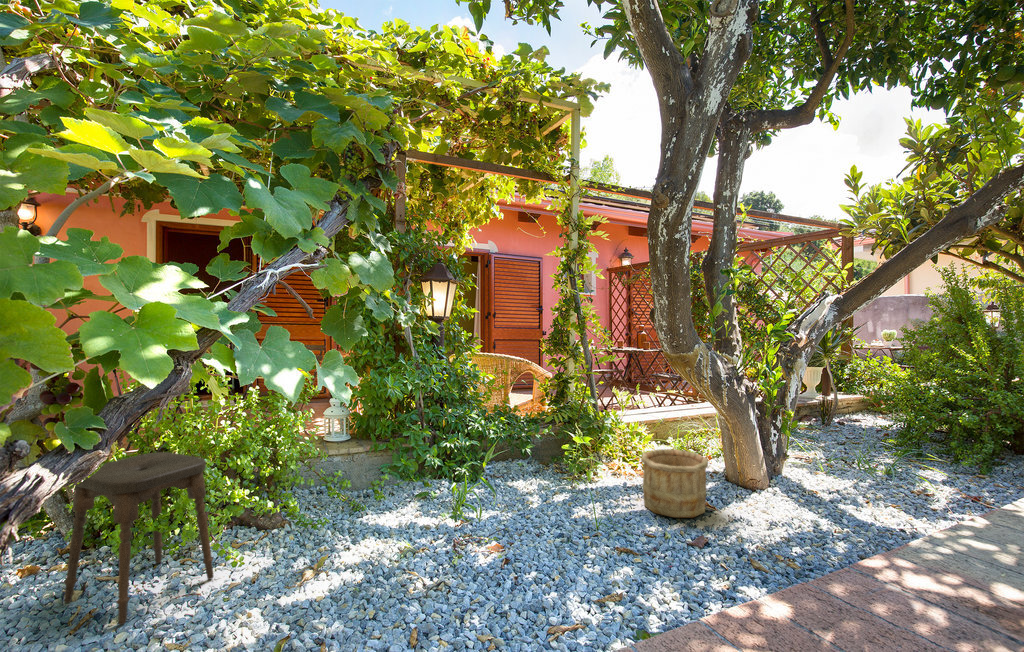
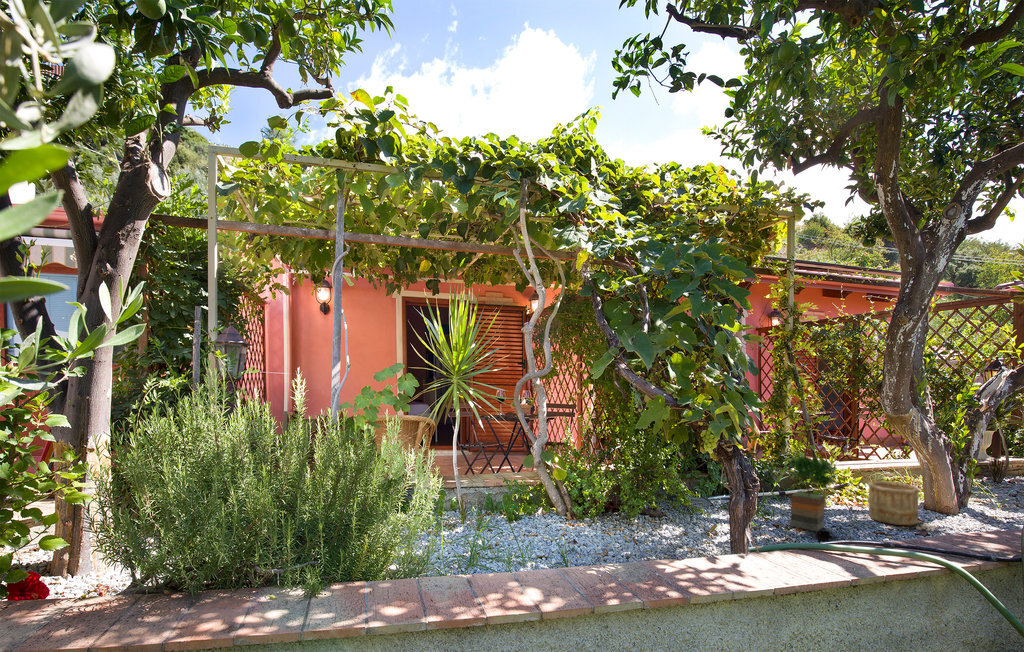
potted tree: none [500,426,571,550] -> present [789,456,835,531]
stool: present [64,452,214,625] -> none [585,456,647,540]

